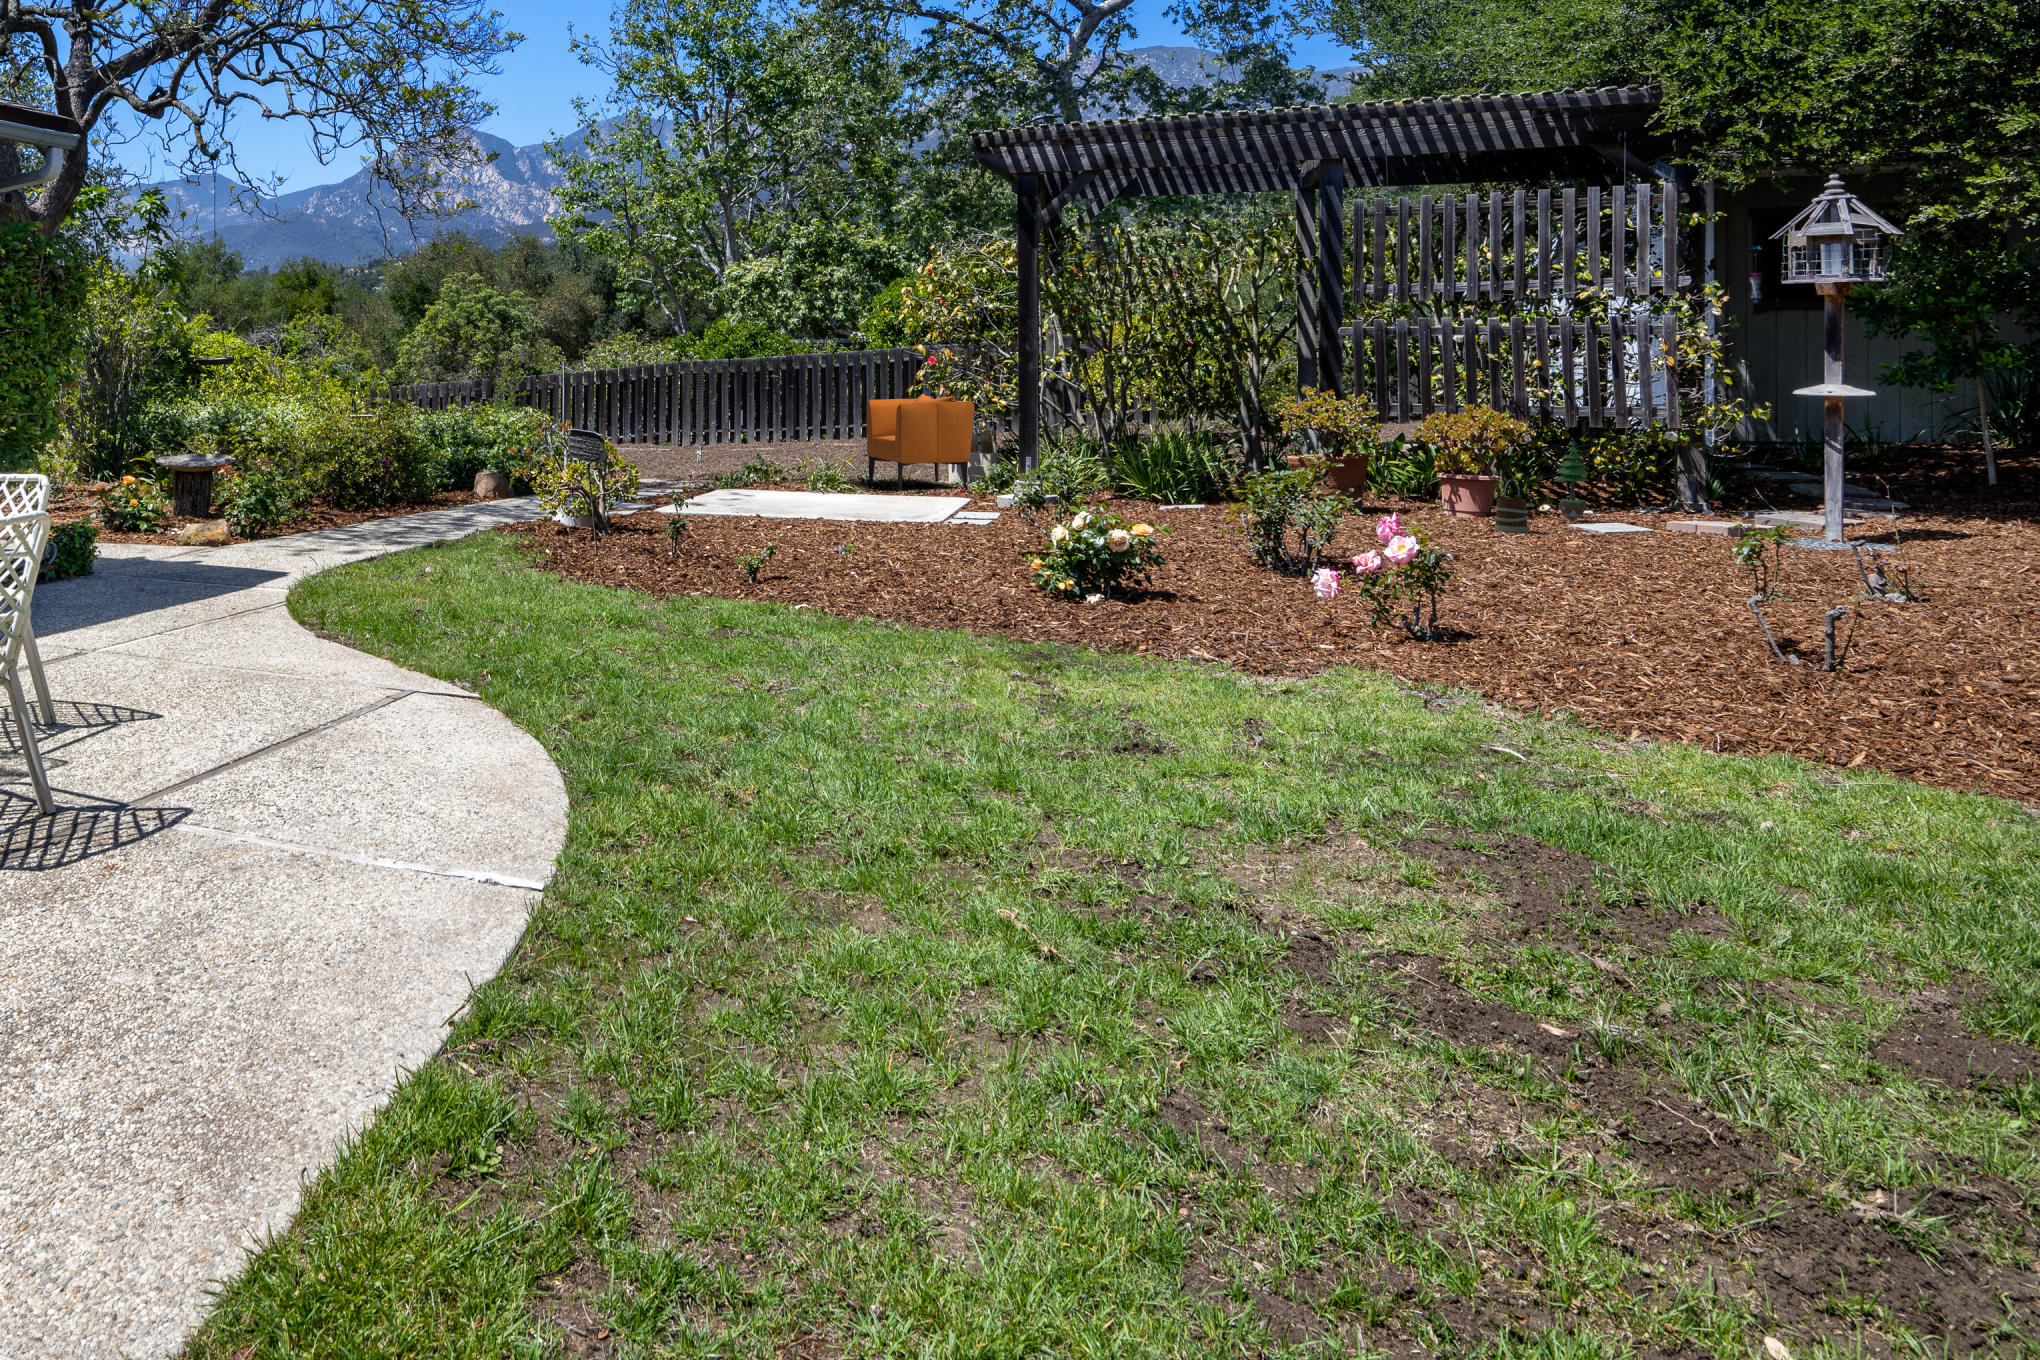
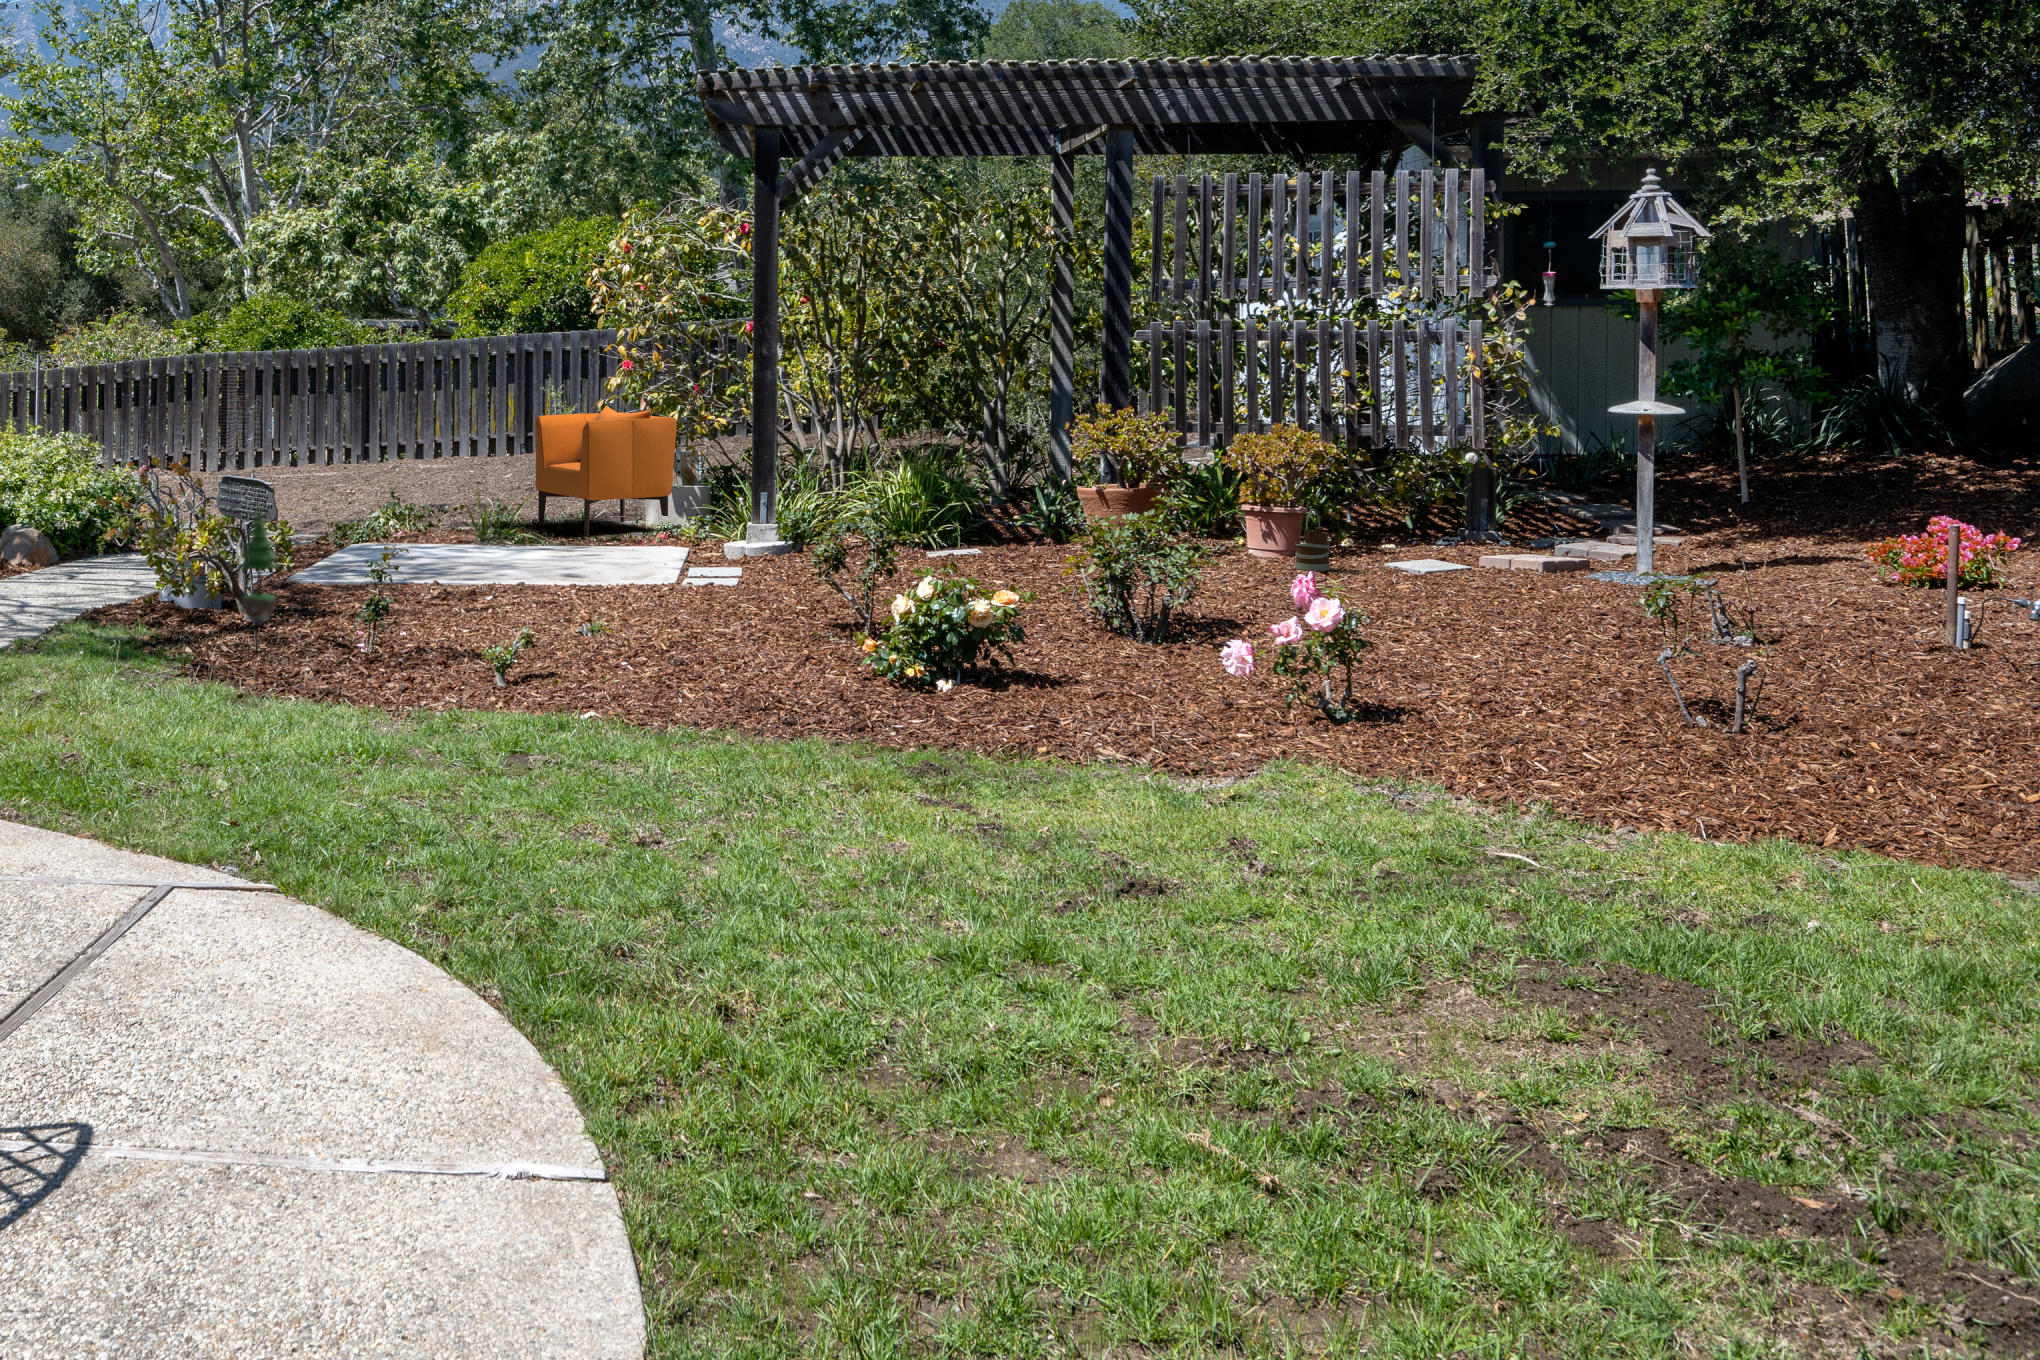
potted tree: present [1554,438,1589,520] -> present [240,509,278,624]

